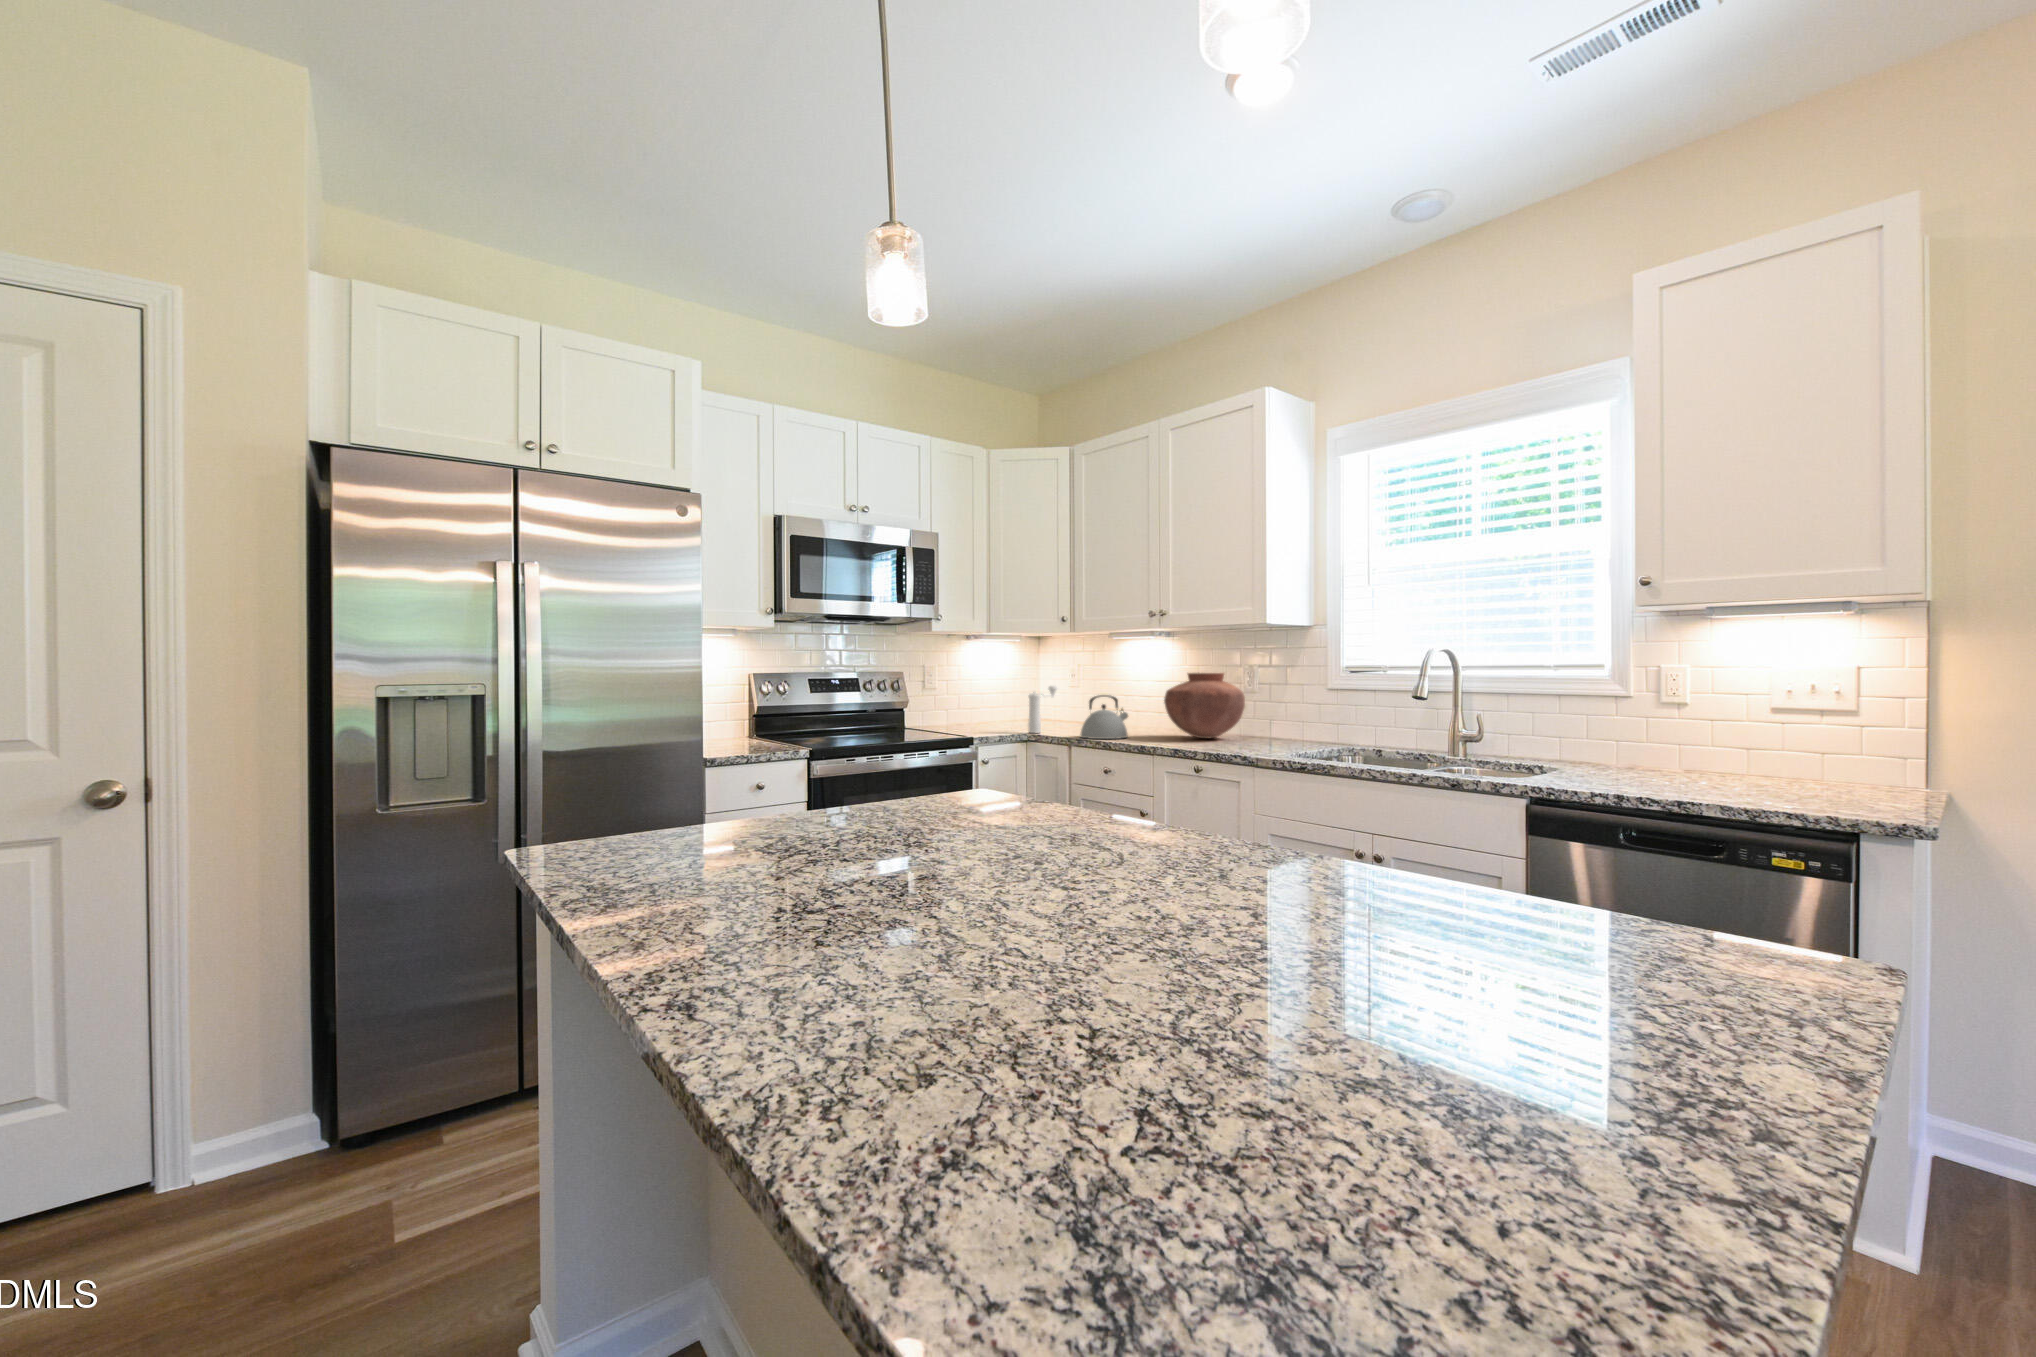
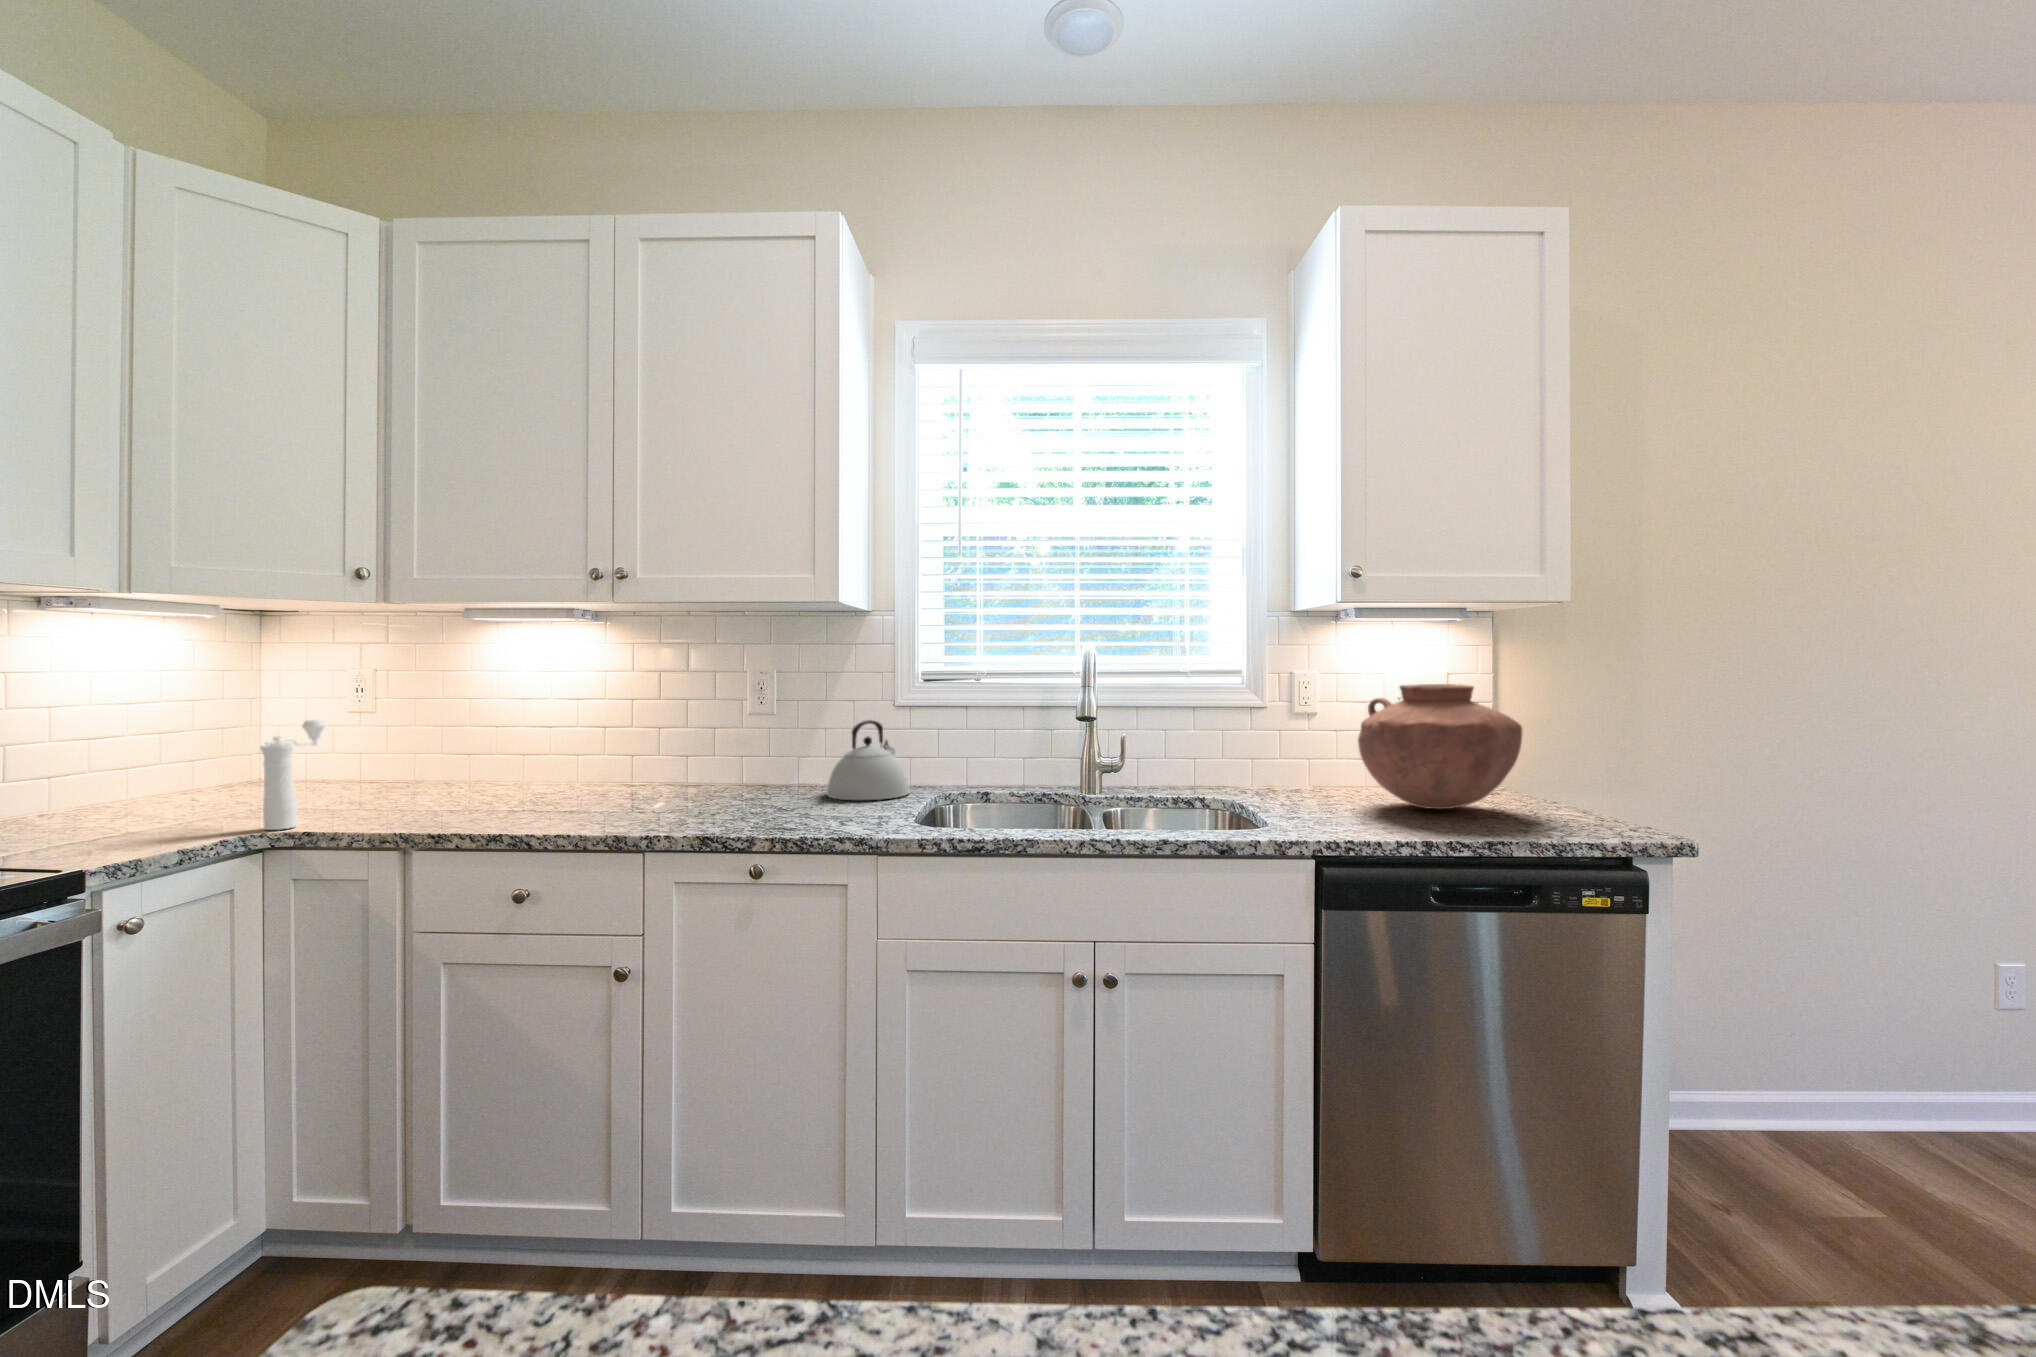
vase: present [1164,673,1245,738] -> present [1358,684,1522,809]
kettle: present [1080,695,1128,739] -> present [827,720,910,800]

